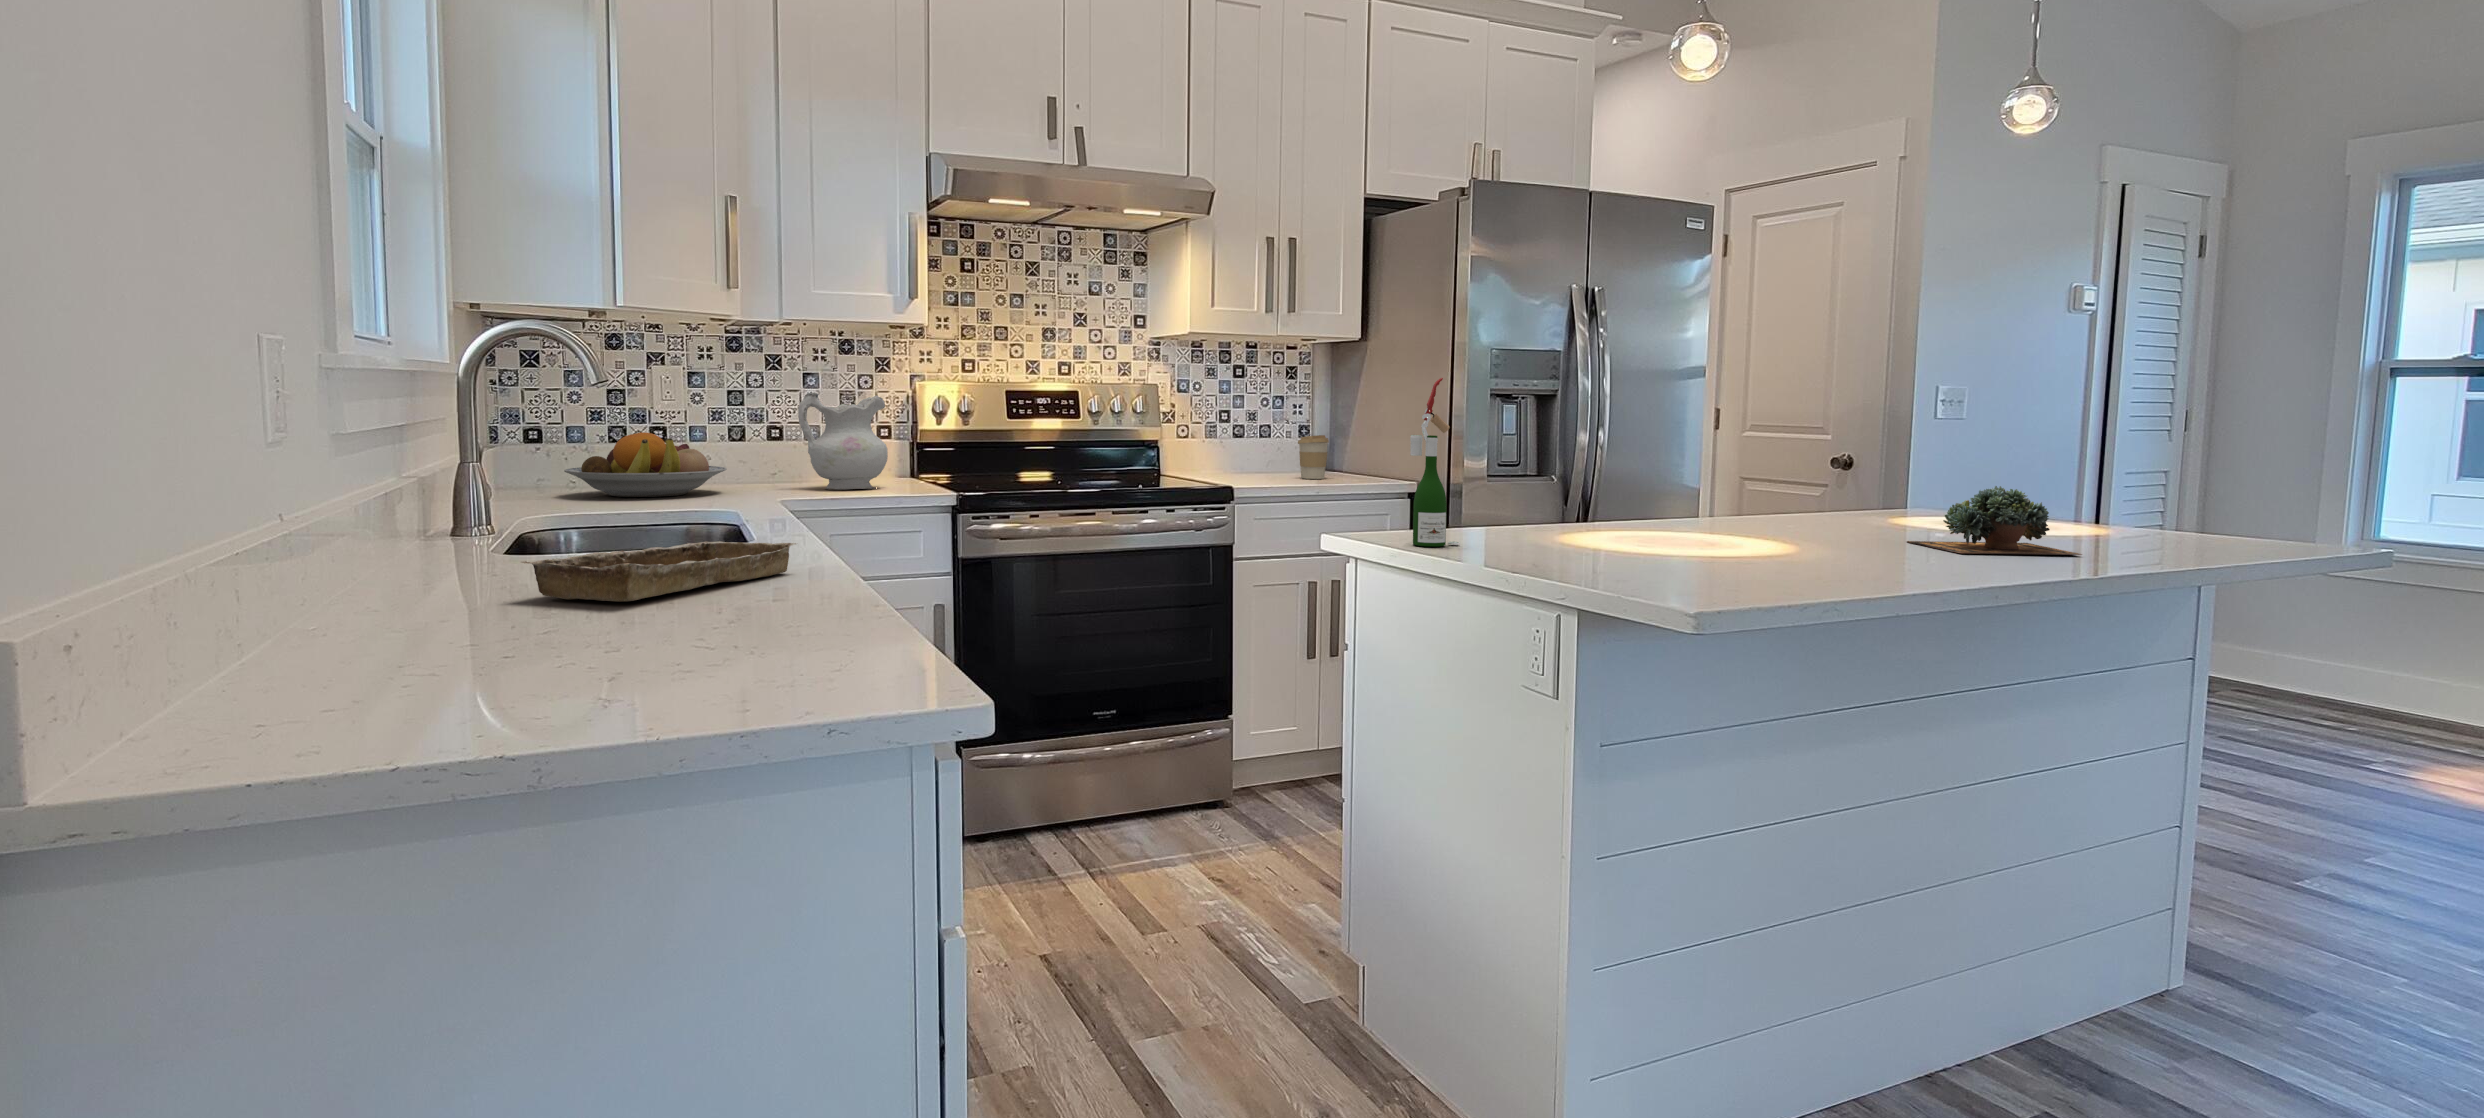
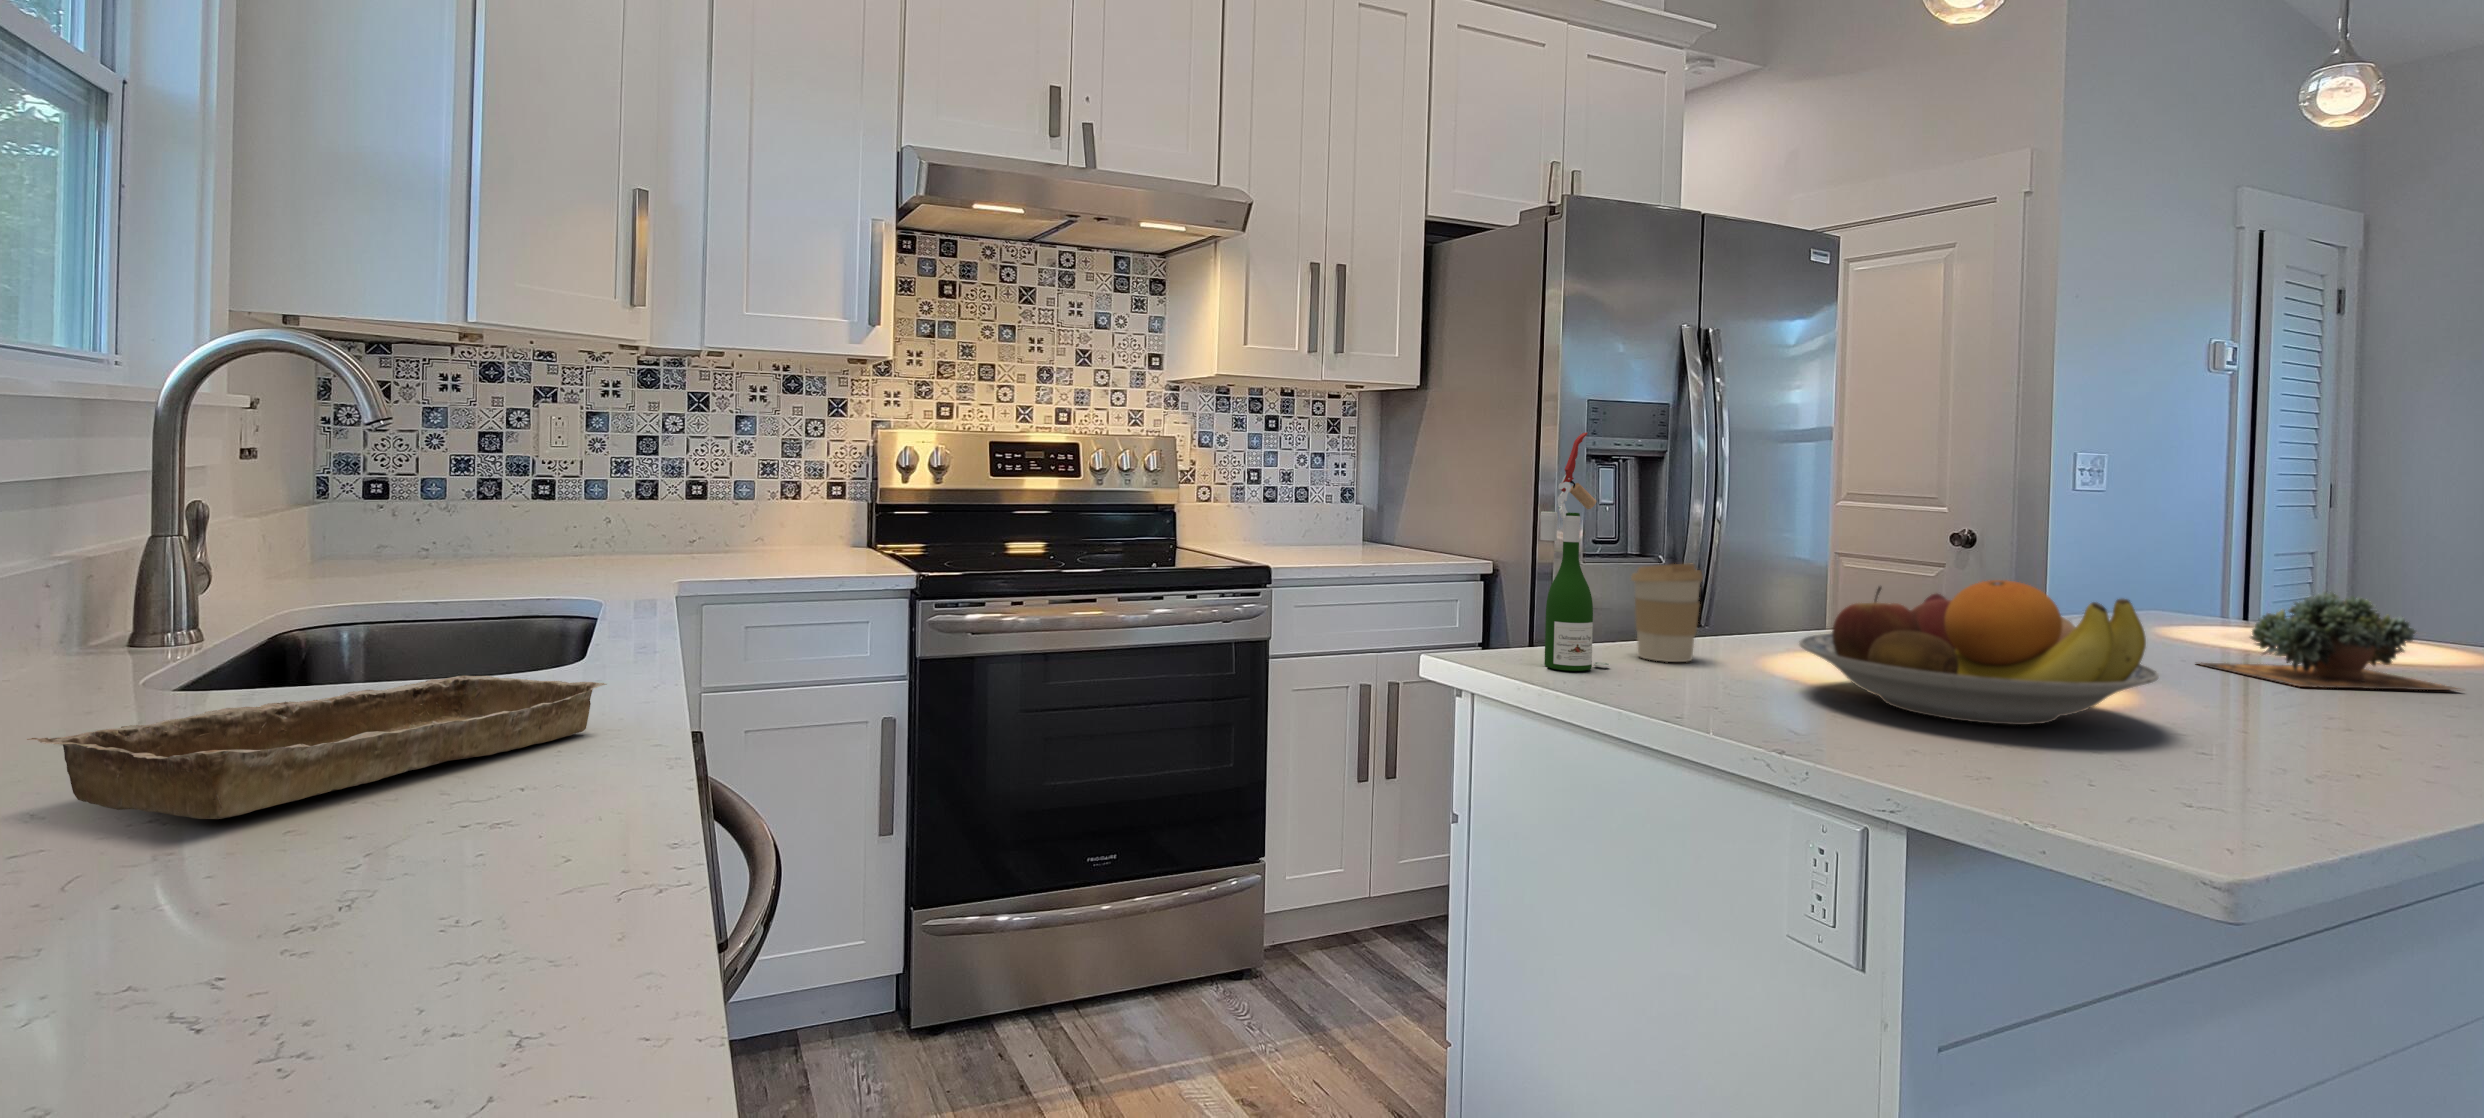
ceramic pitcher: present [798,392,888,490] -> none [721,440,835,564]
fruit bowl: present [564,432,726,497] -> present [1800,580,2159,725]
coffee cup: present [1298,435,1329,479] -> present [1631,563,1703,662]

